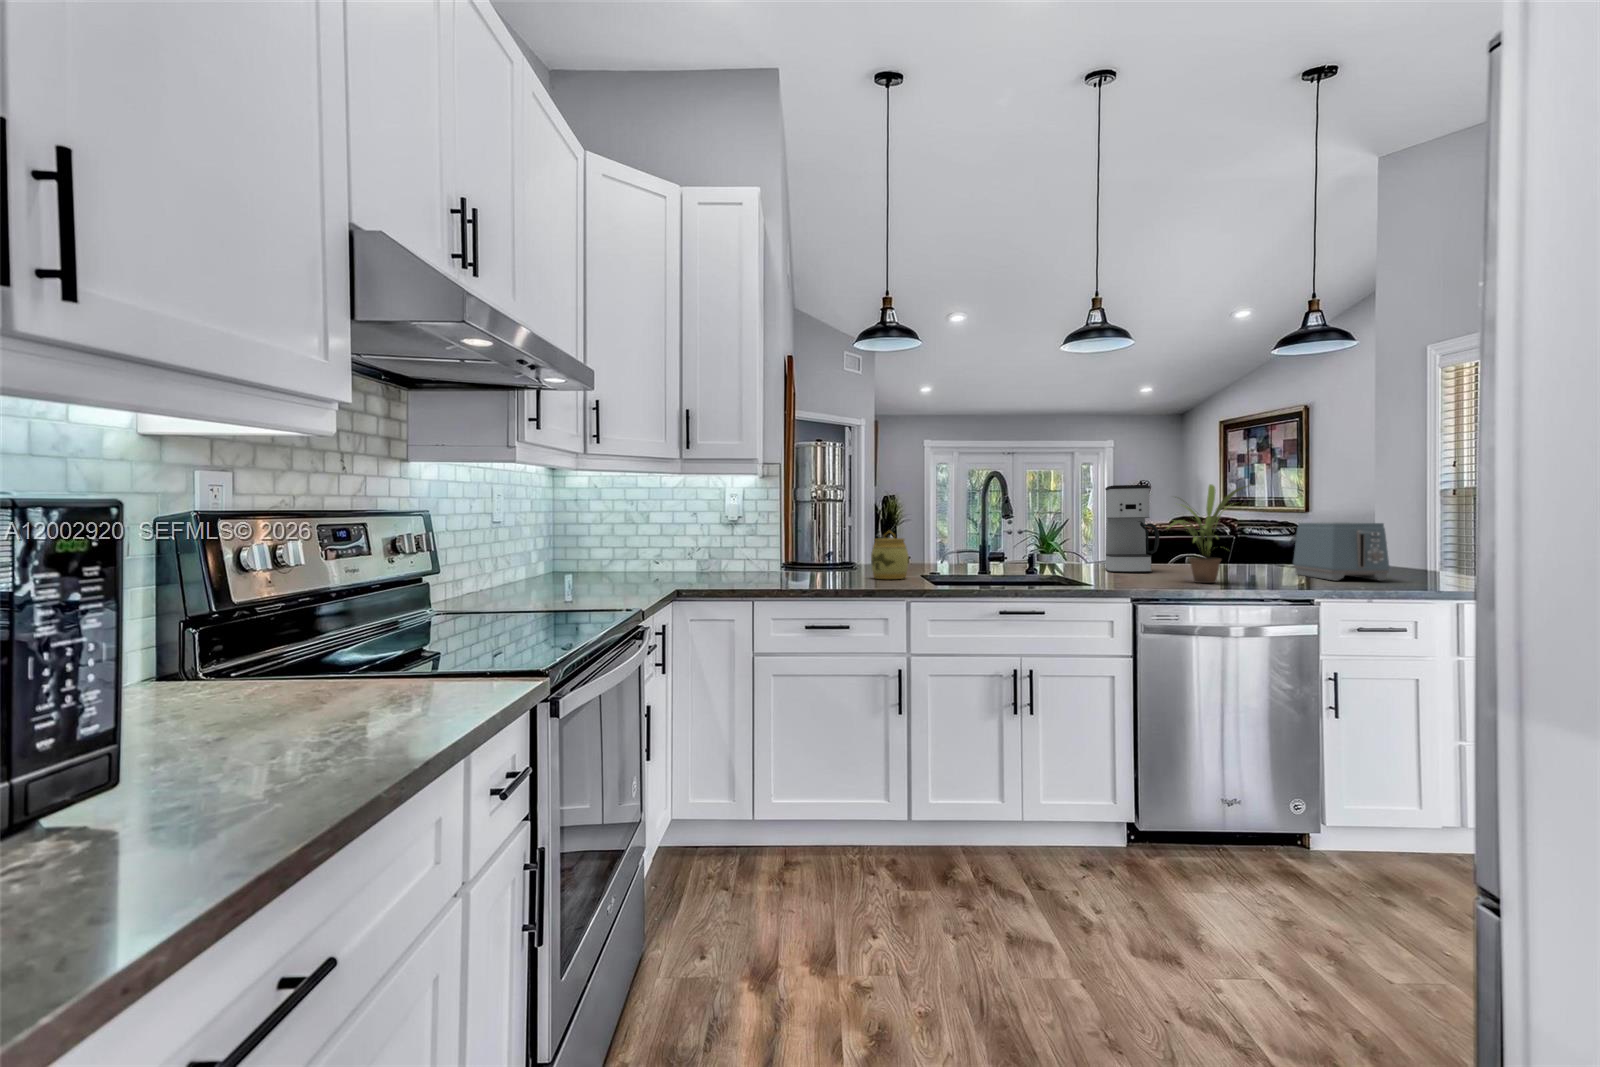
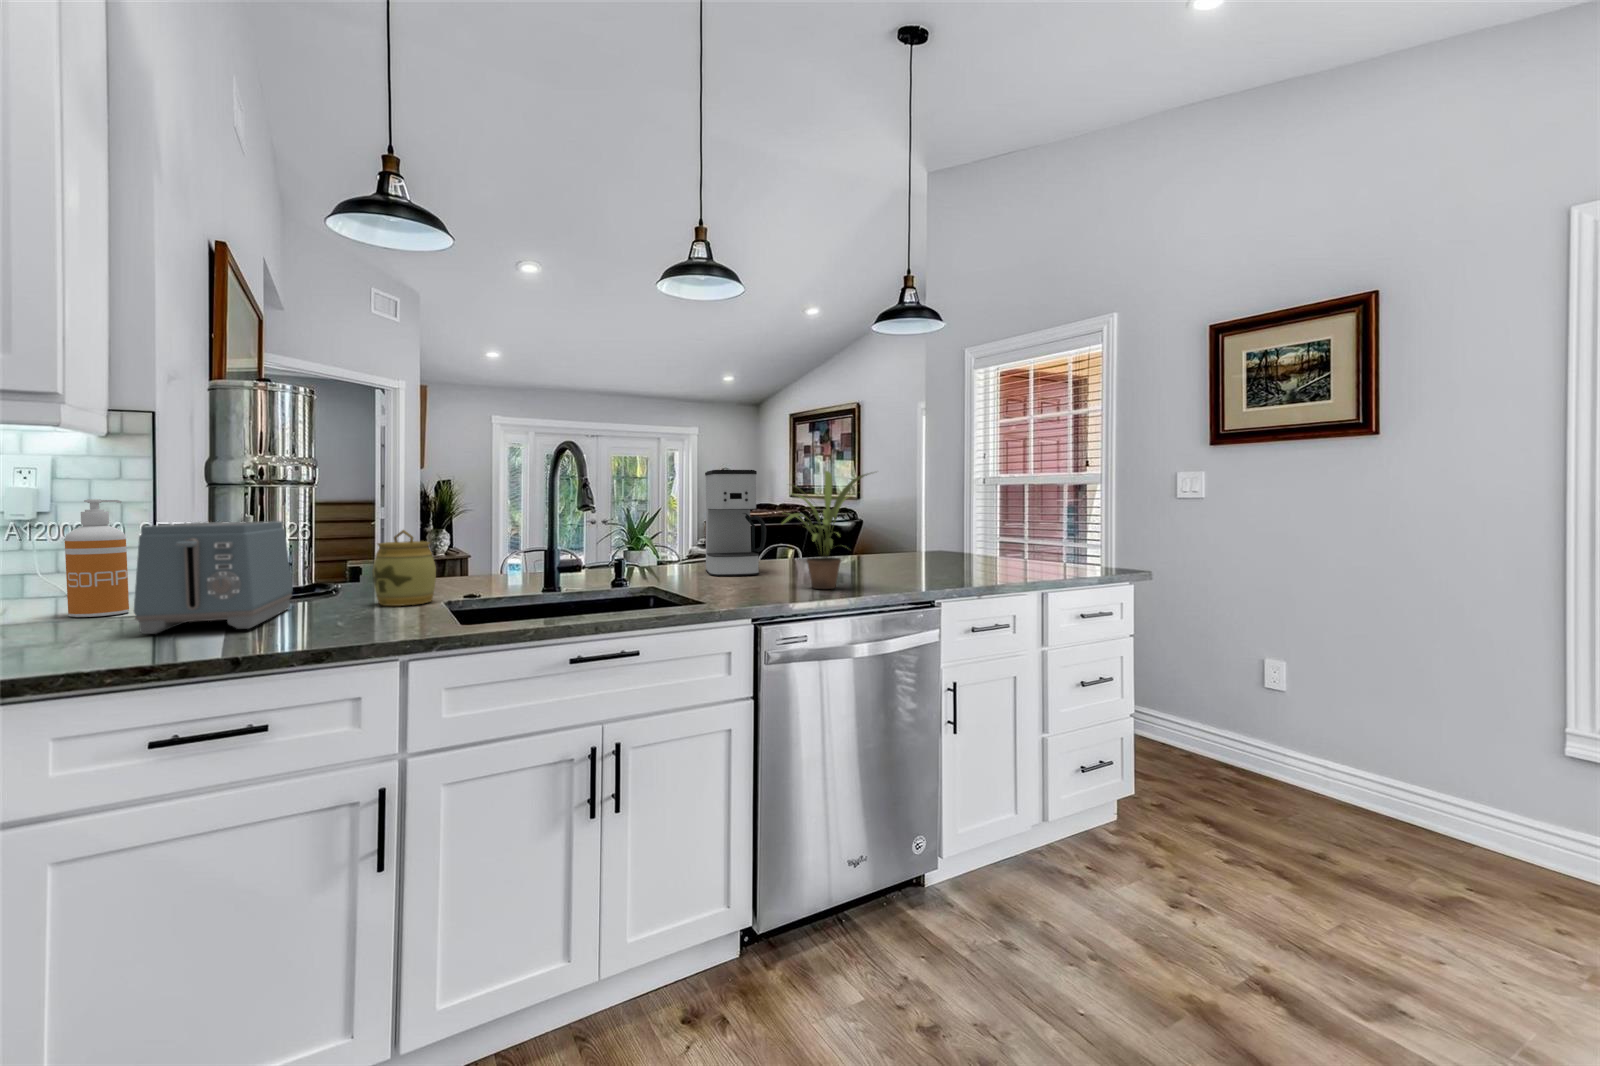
soap dispenser: none [720,511,747,577] -> present [65,499,129,617]
toaster: present [1293,522,1389,581] -> present [134,521,293,634]

